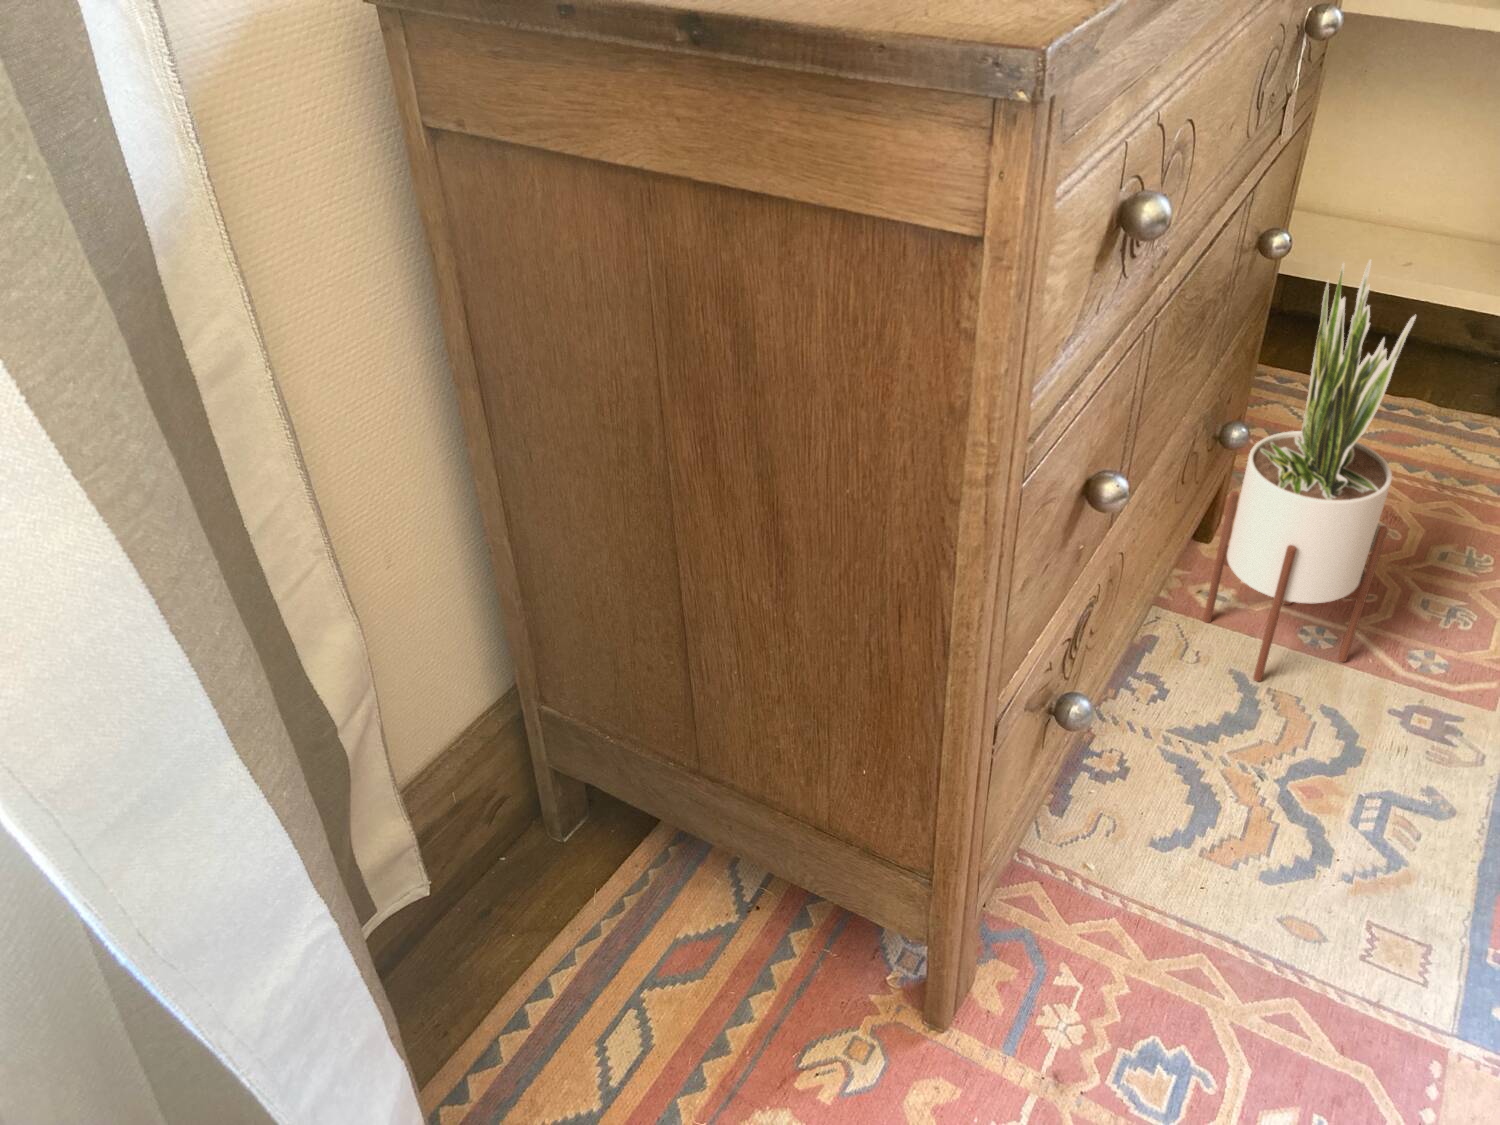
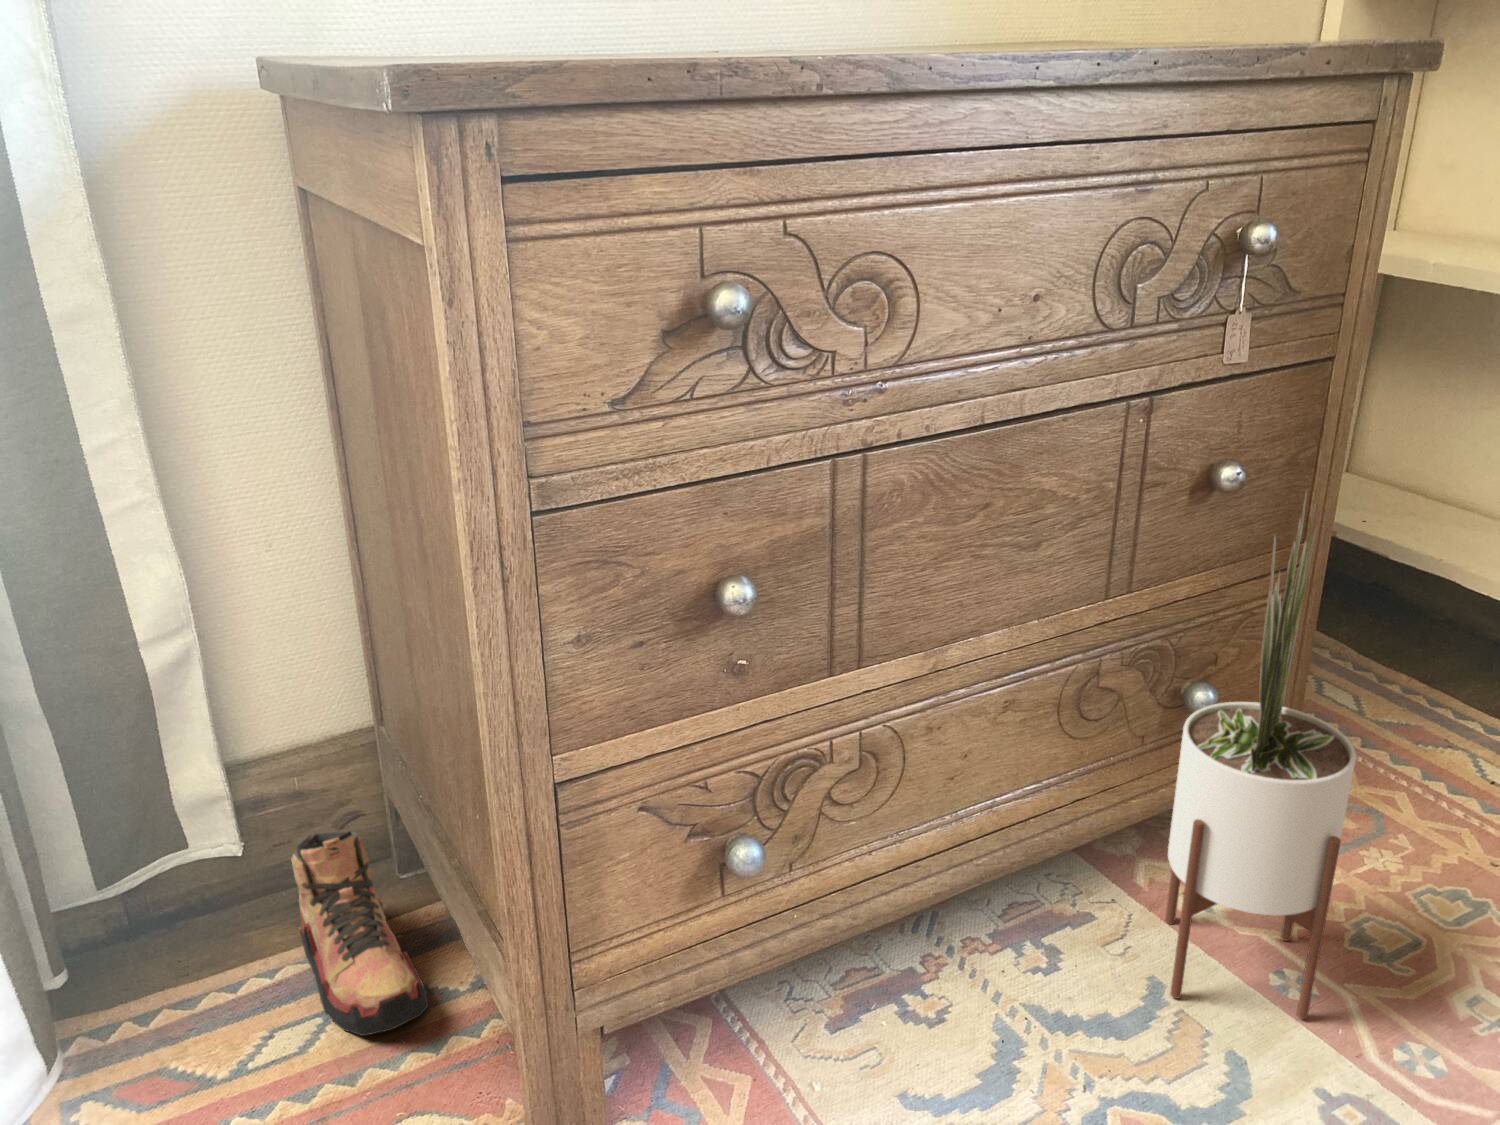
shoe: none [527,829,739,1010] -> present [291,830,428,1036]

